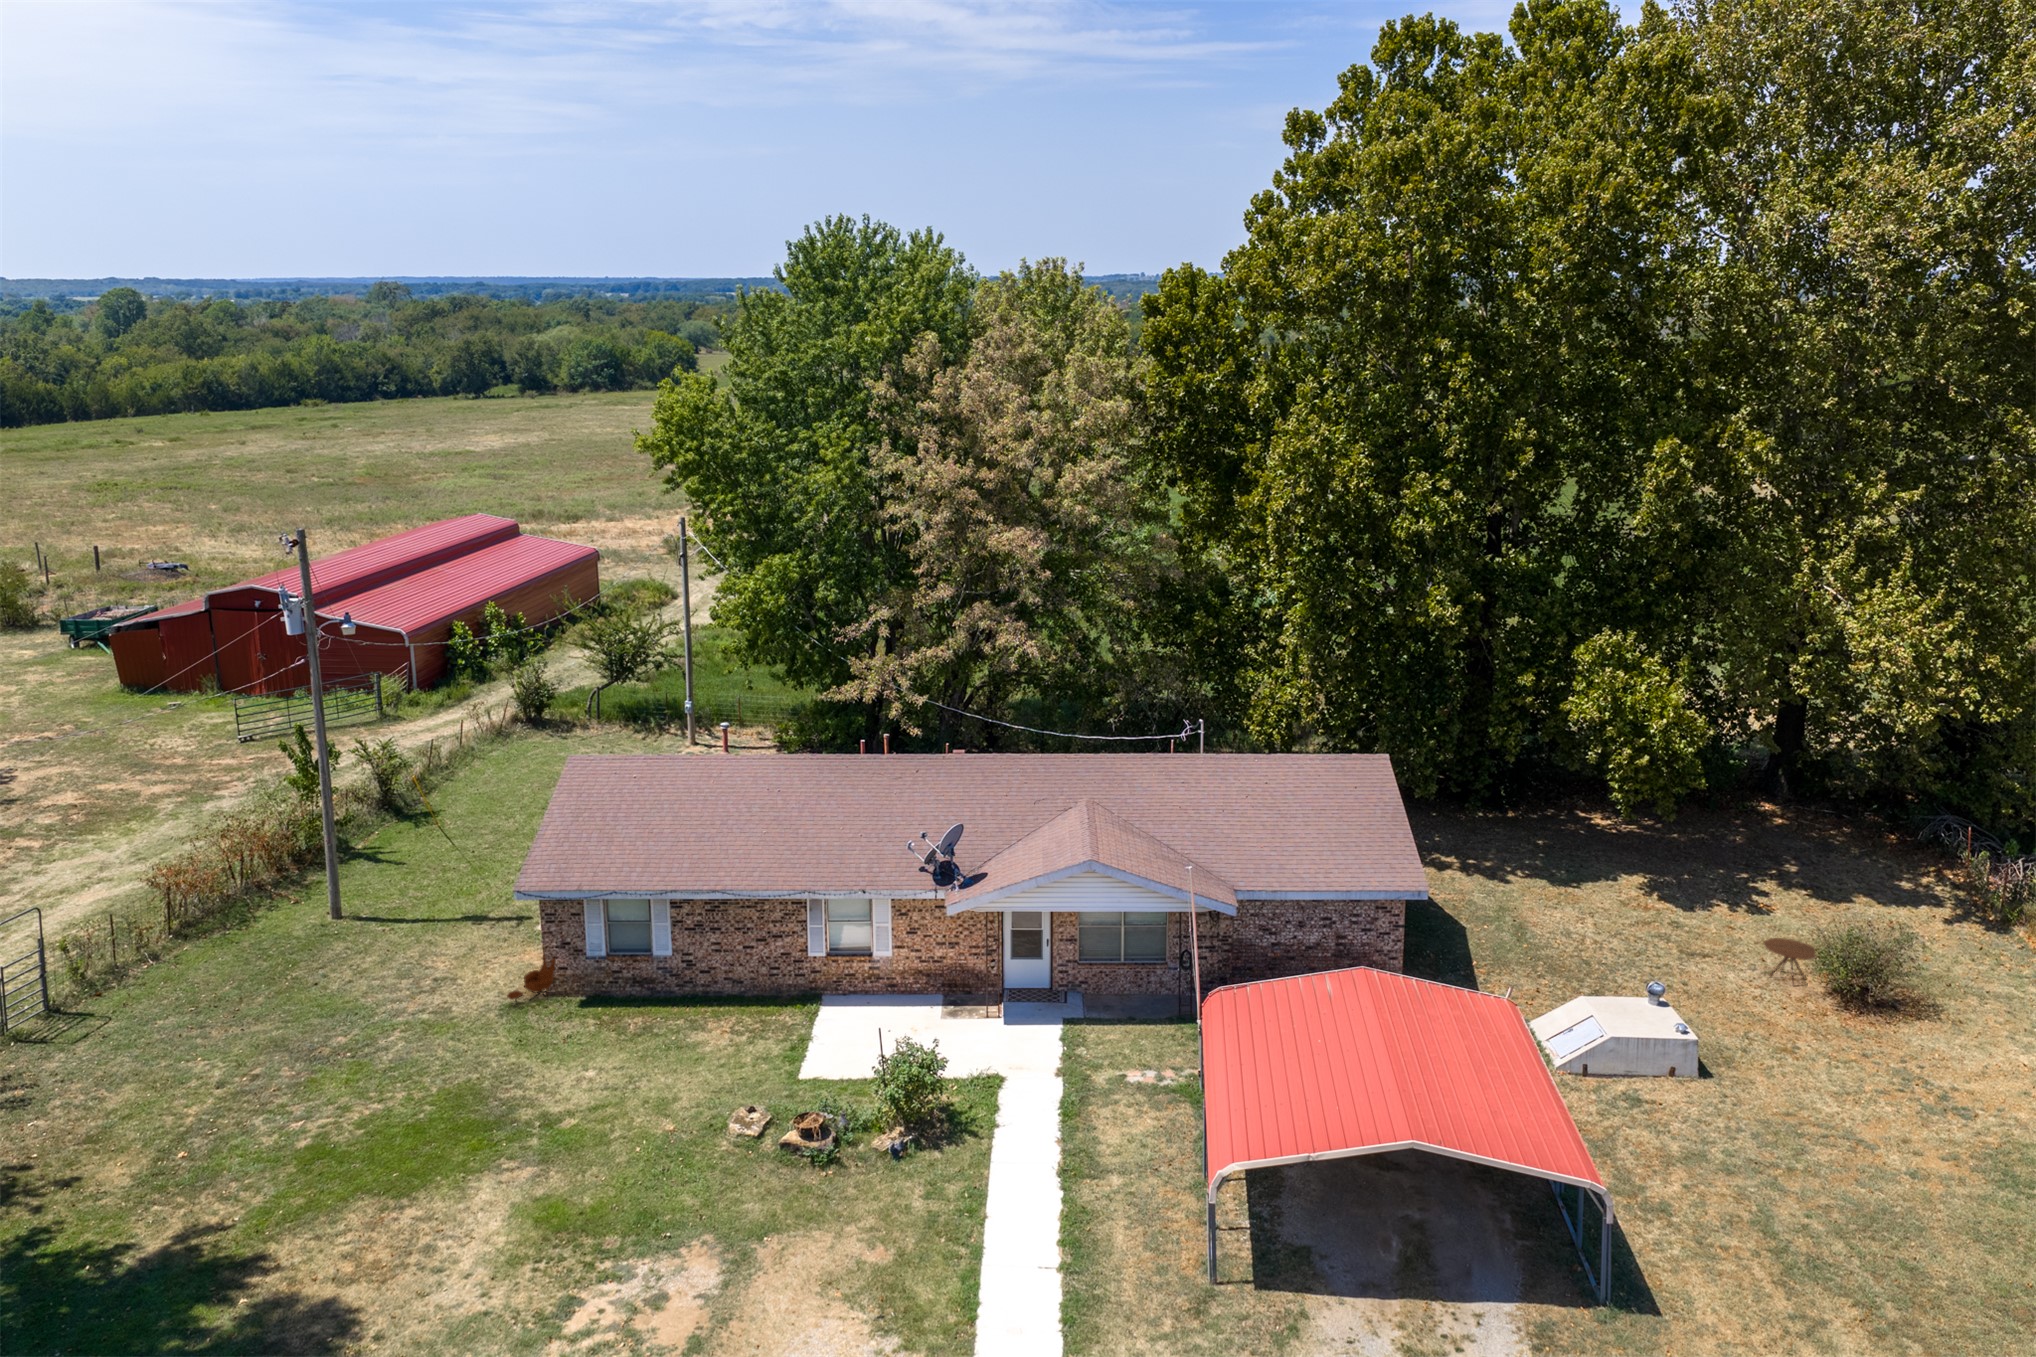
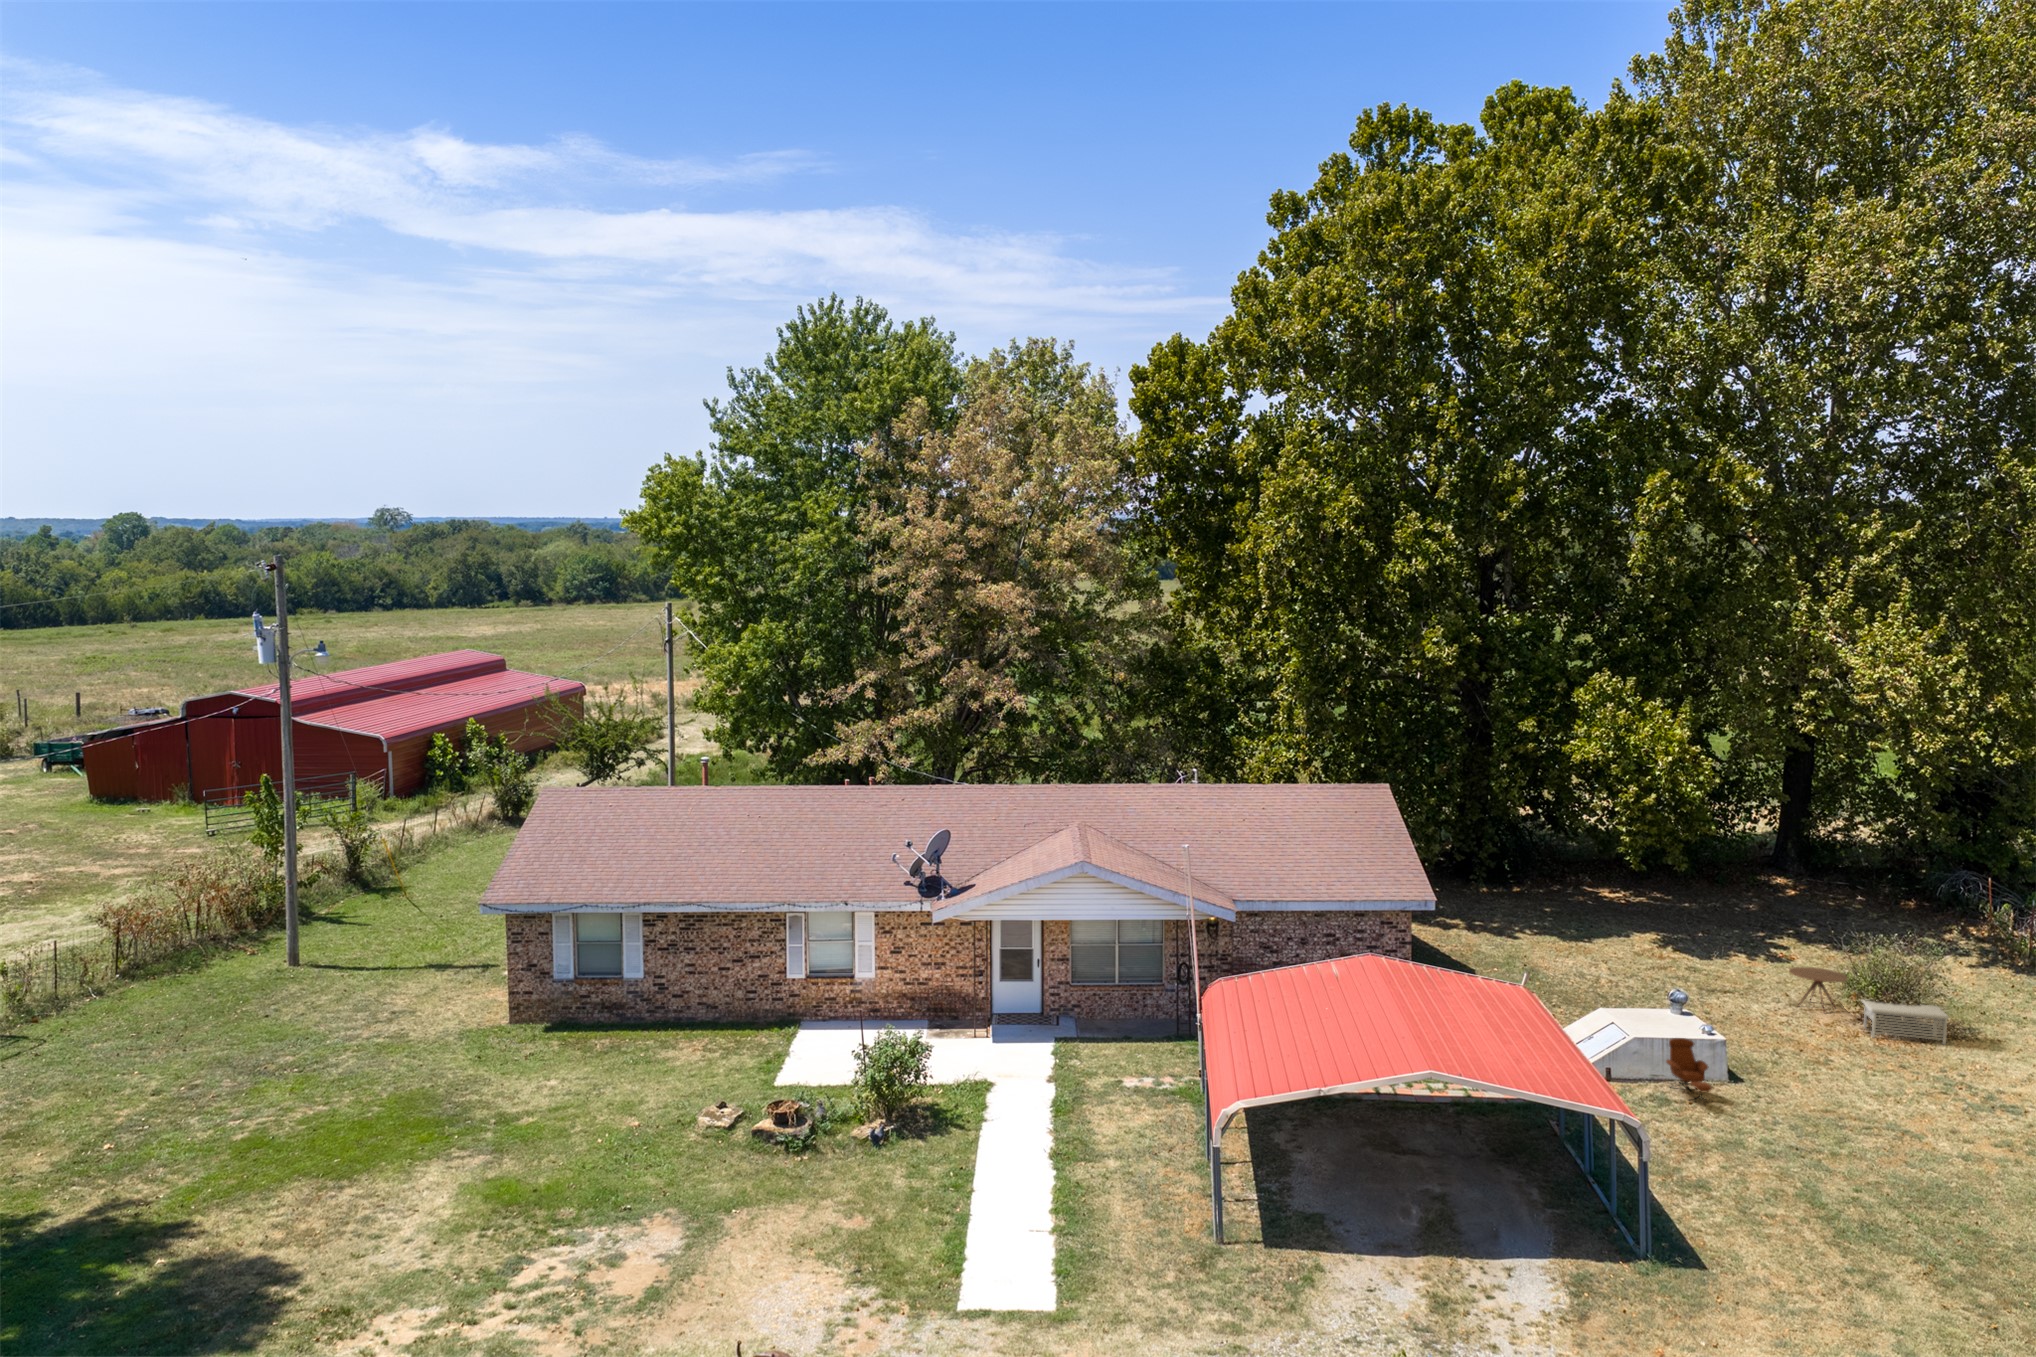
lounge chair: present [507,956,556,1006] -> present [1666,1038,1712,1100]
storage bench: none [1830,979,1912,1028] -> present [1862,1000,1949,1044]

